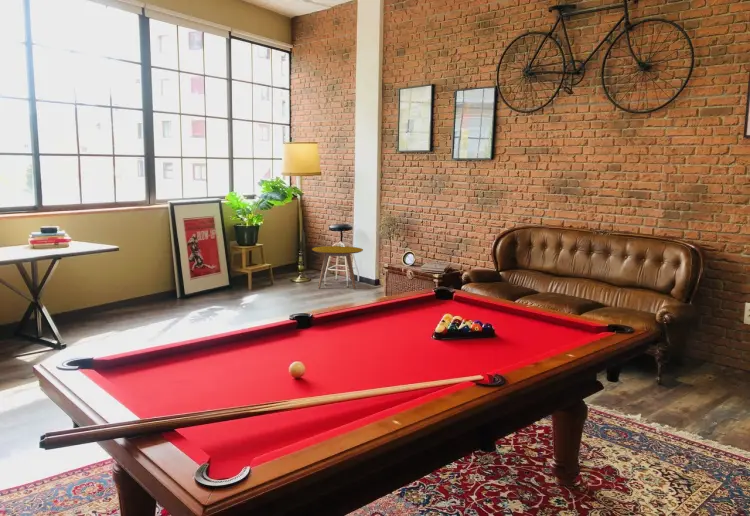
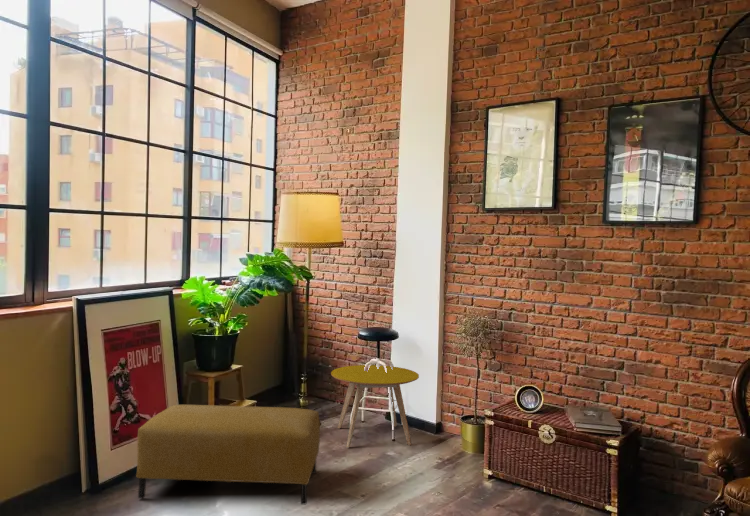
ottoman: none [201,260,296,305] -> present [136,405,320,504]

